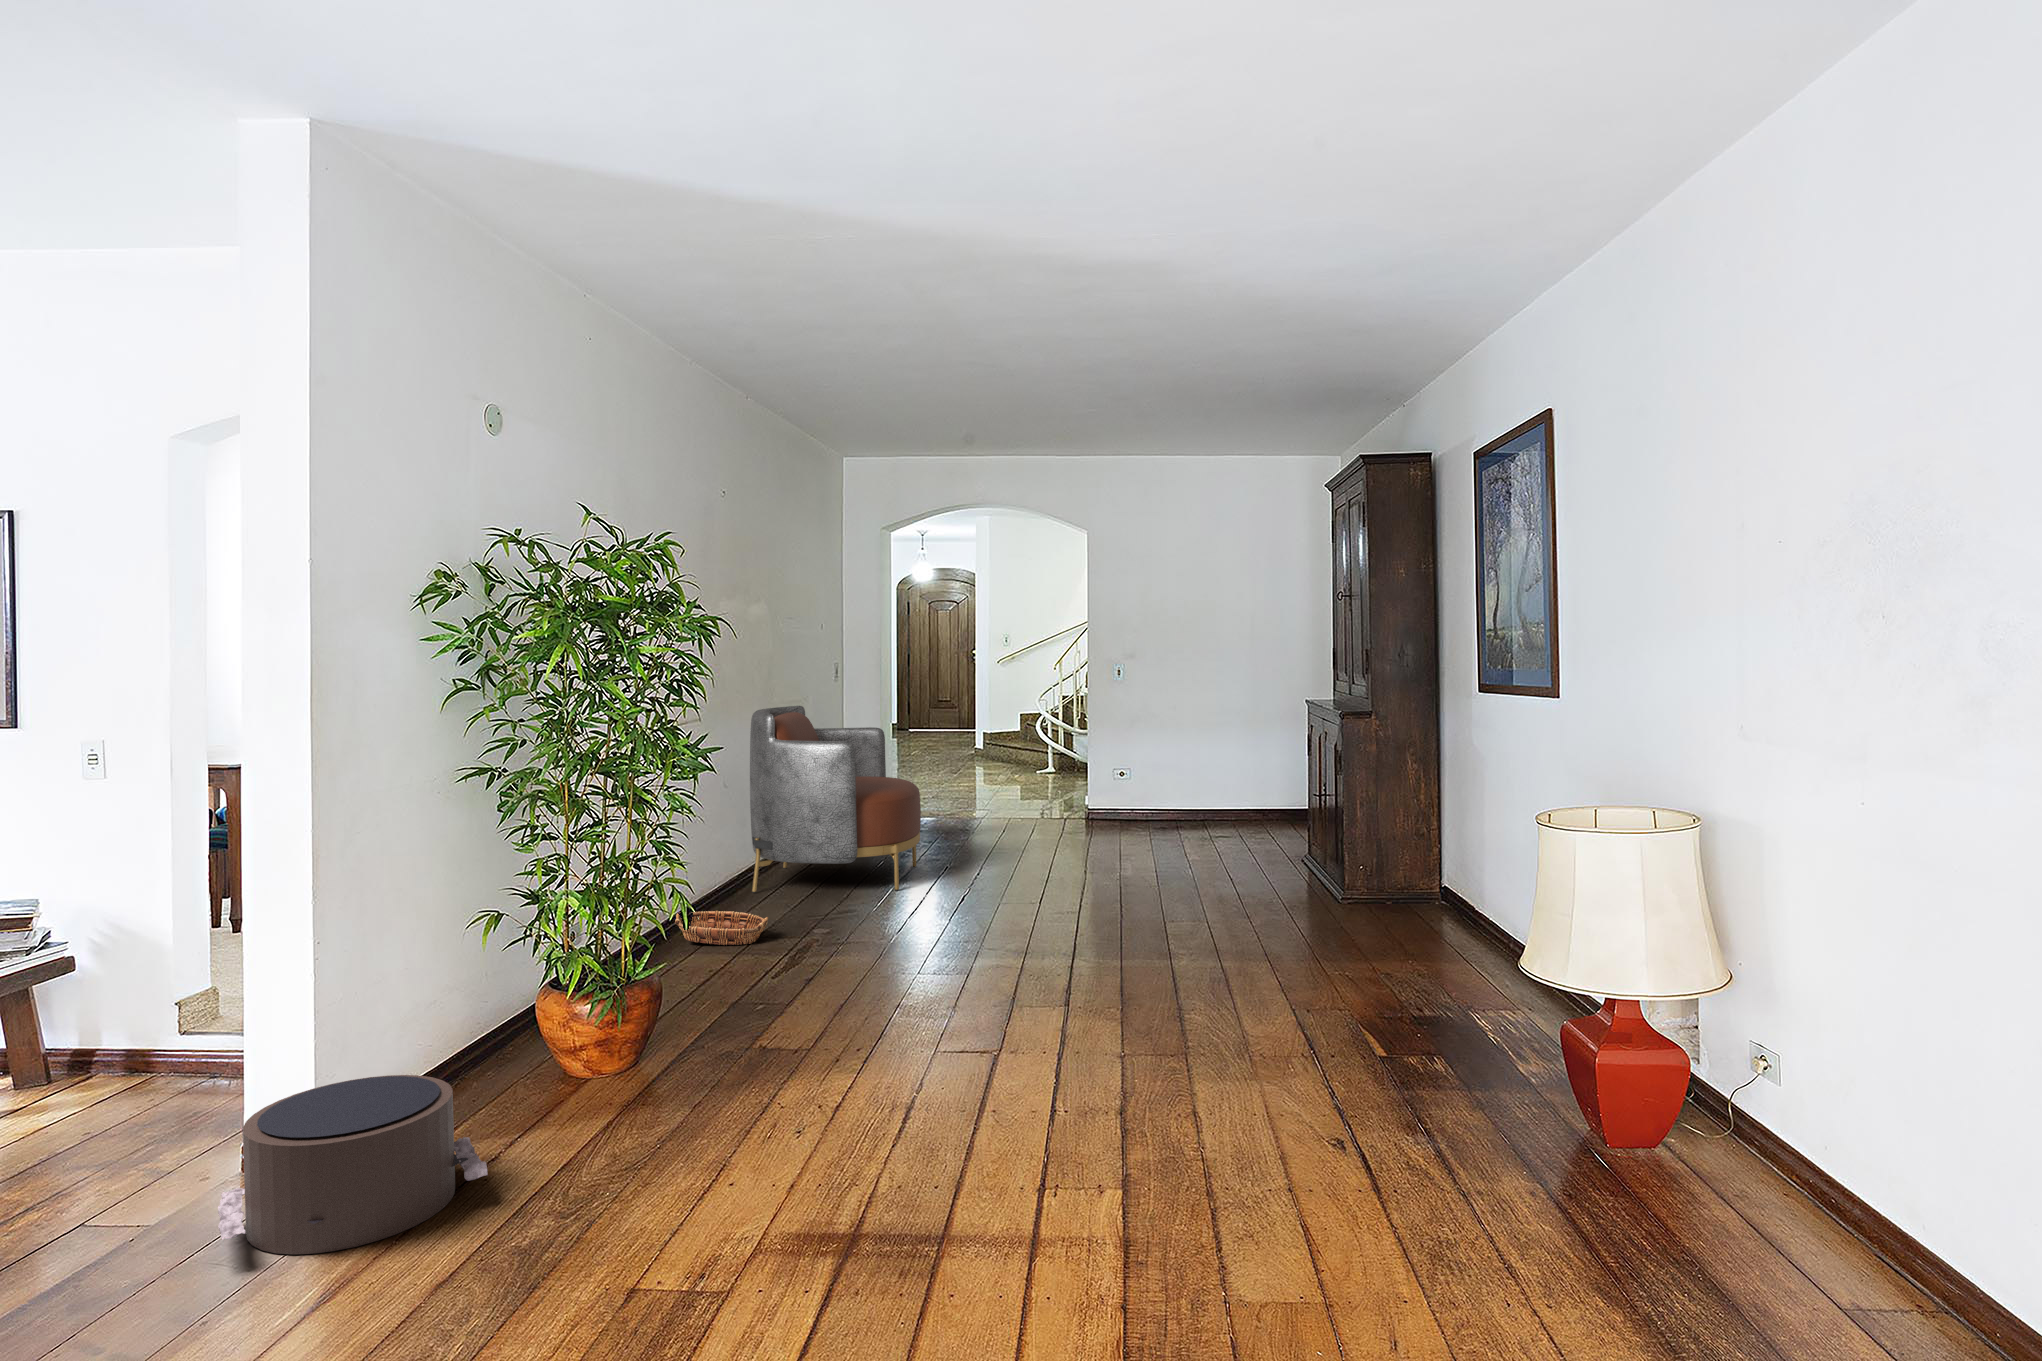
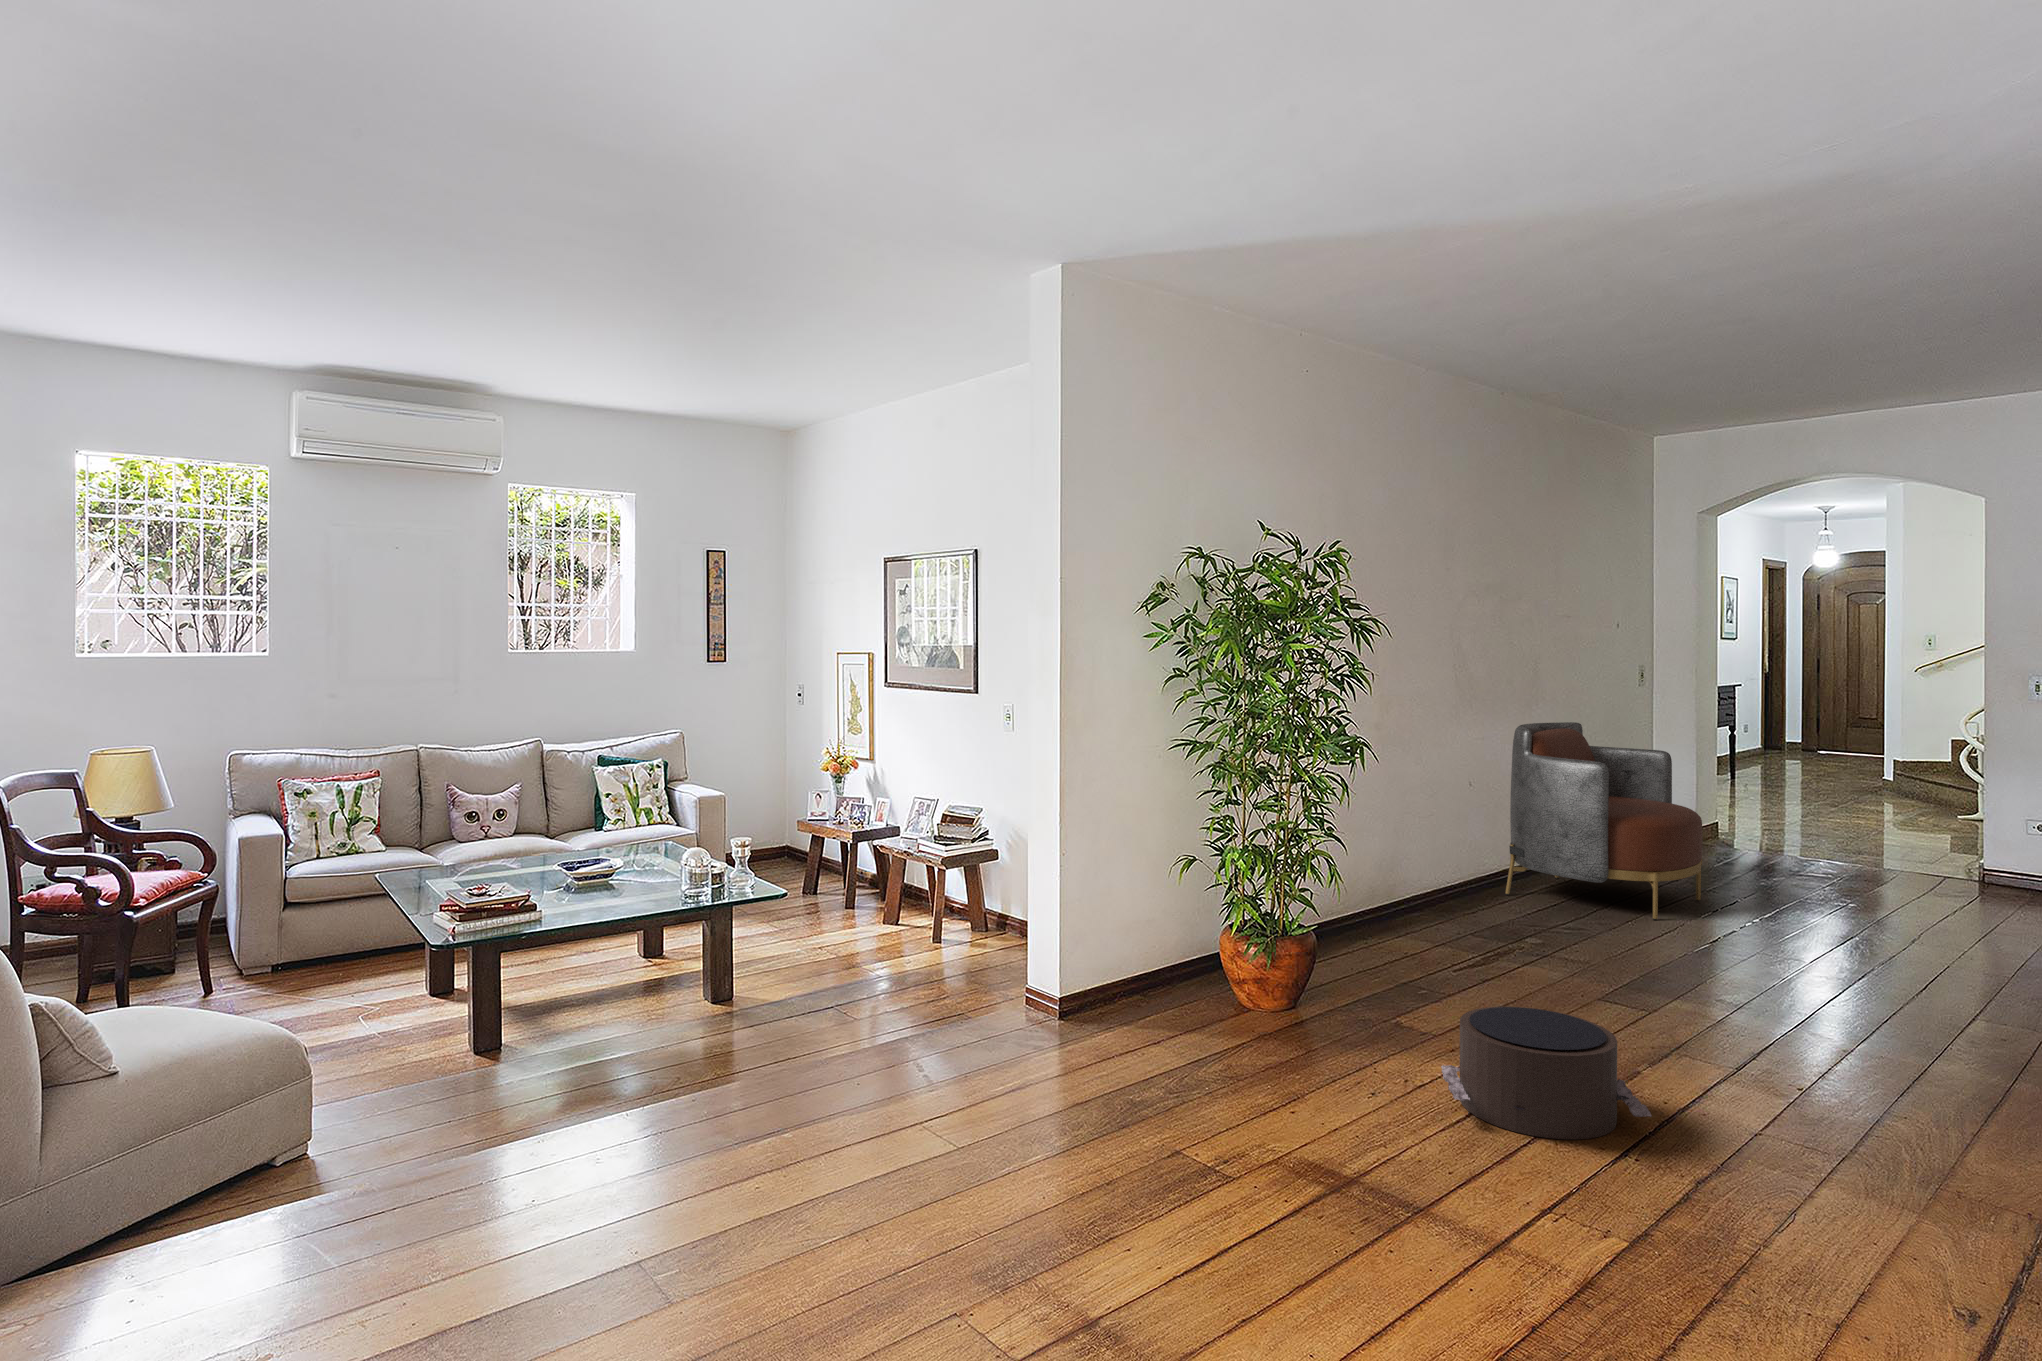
basket: present [675,911,768,945] -> none [1390,896,1504,941]
pouf: present [218,1075,488,1254] -> present [1441,1007,1651,1139]

